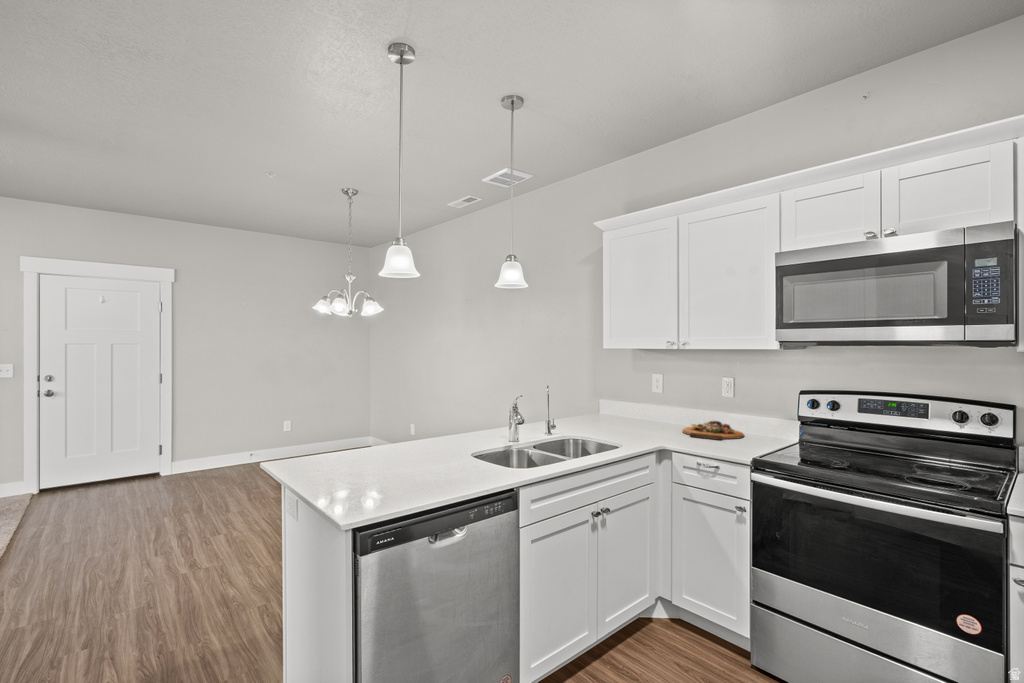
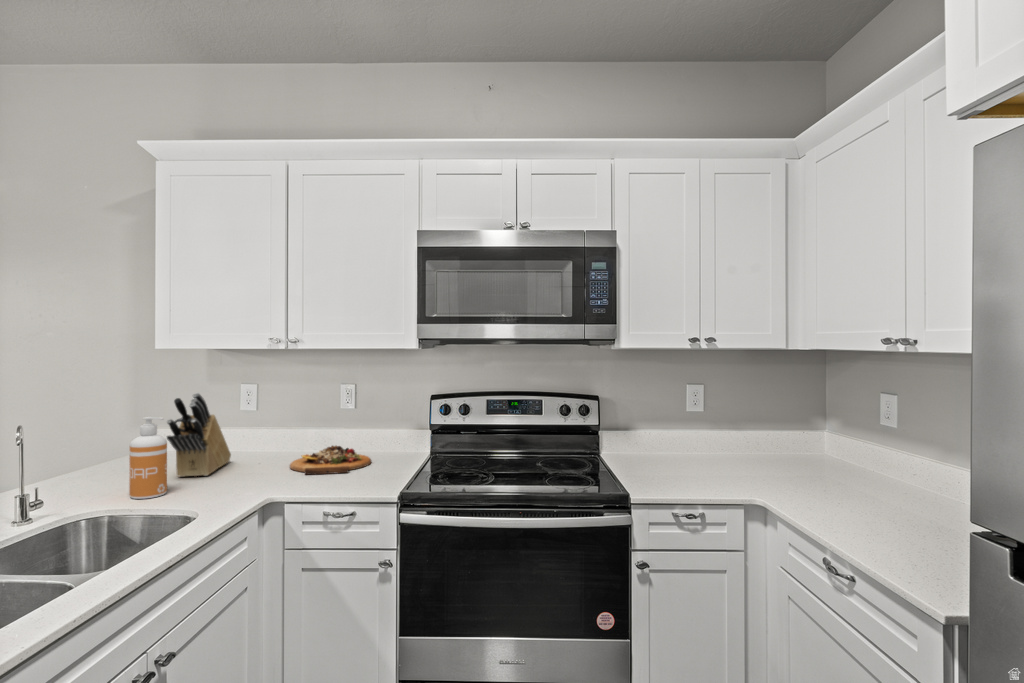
knife block: none [608,376,648,428] -> present [167,393,231,477]
soap dispenser: none [589,388,607,434] -> present [129,417,167,499]

